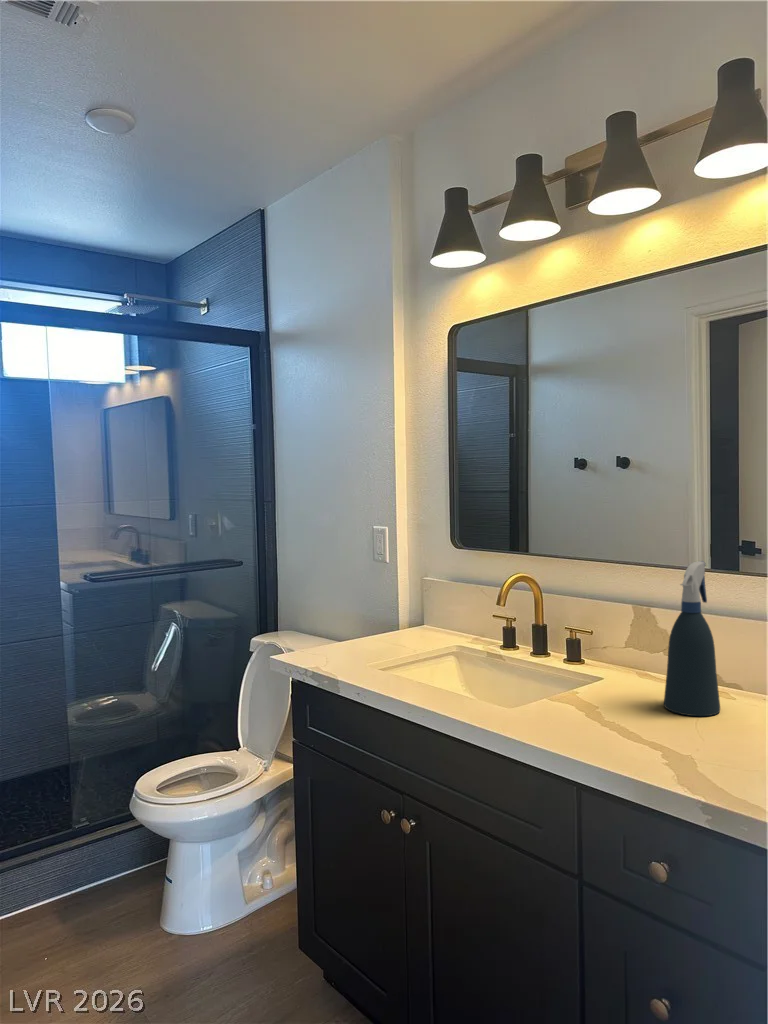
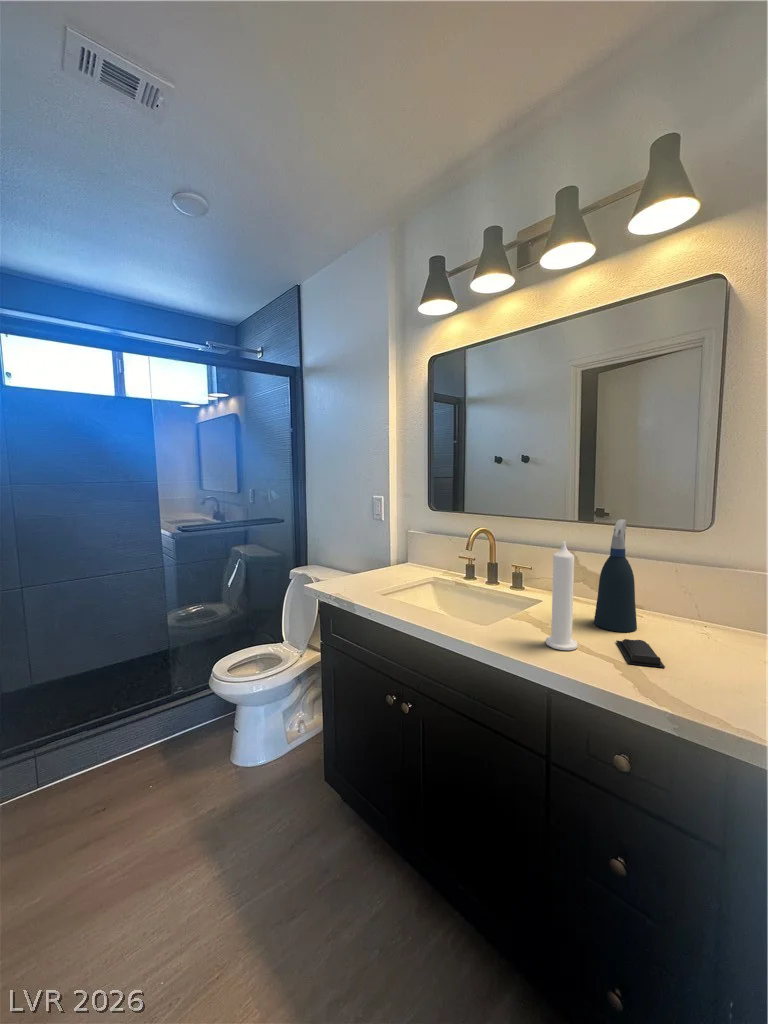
candle: none [586,591,627,737] -> present [546,541,578,650]
soap bar: none [682,723,730,756] -> present [616,639,665,668]

